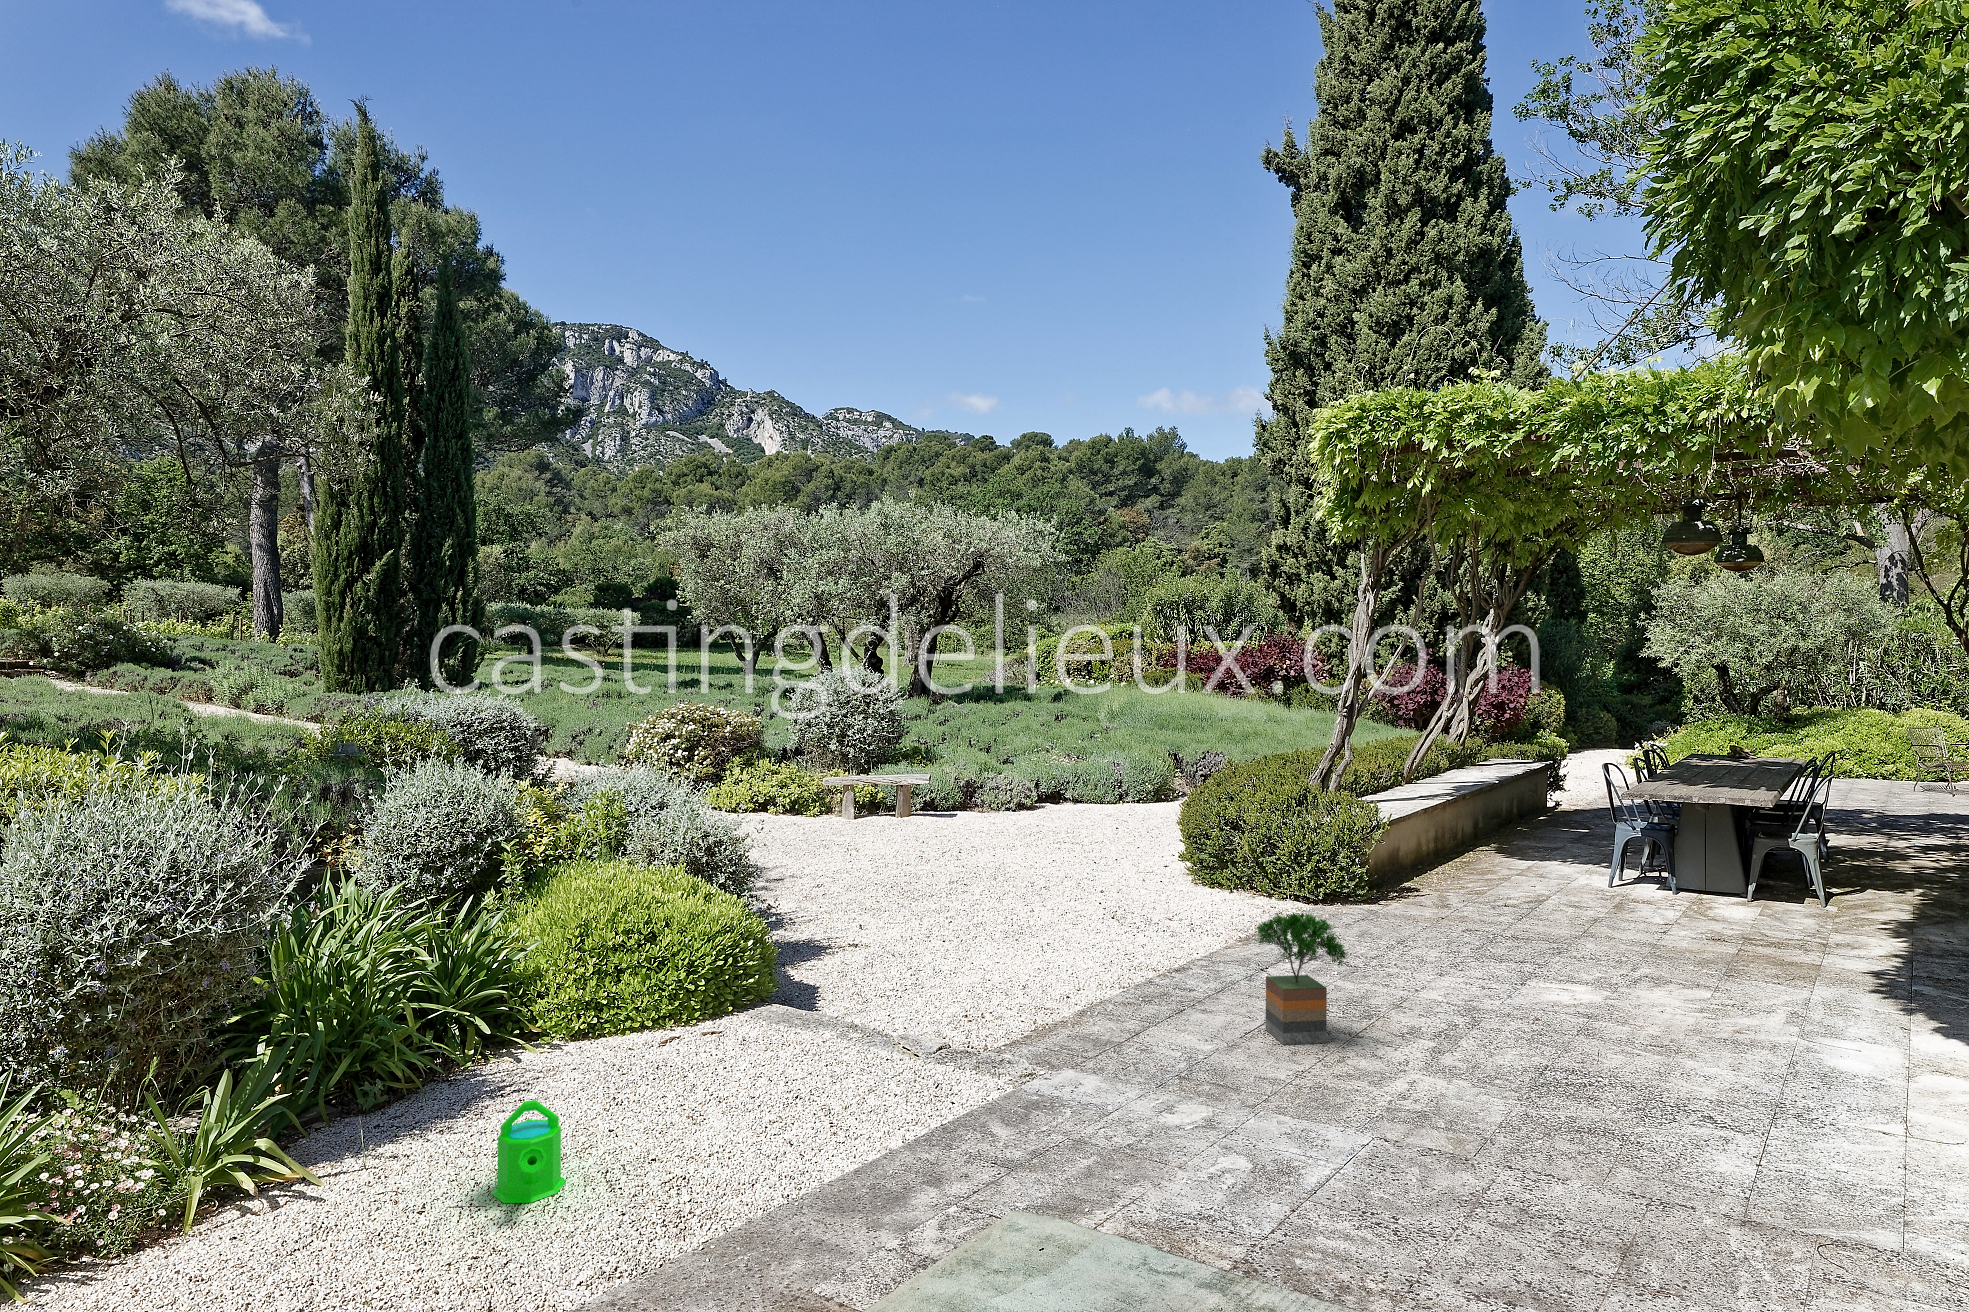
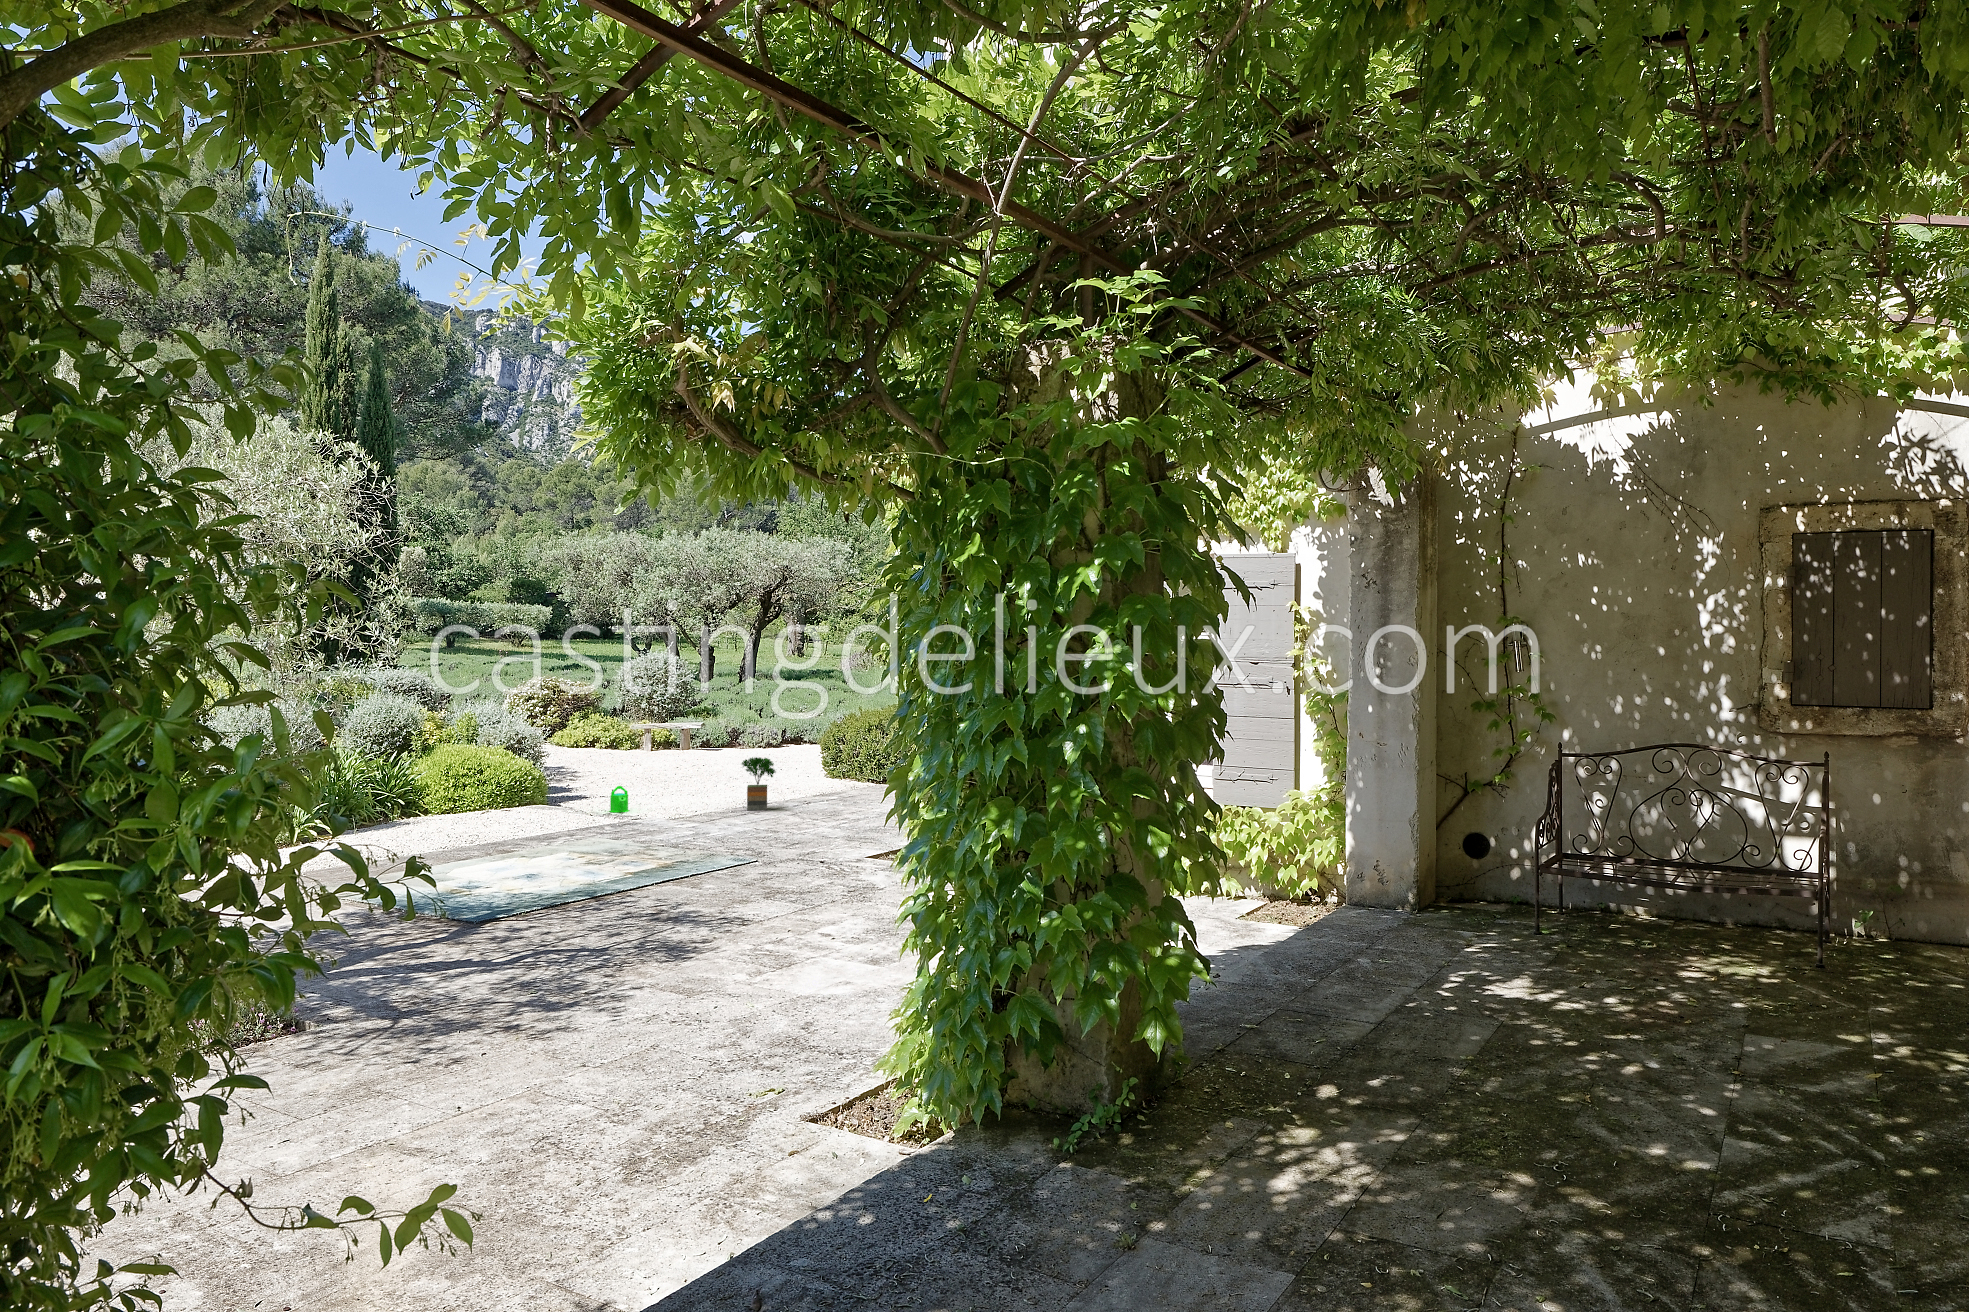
watering can: present [492,1100,566,1203] -> present [610,786,629,812]

